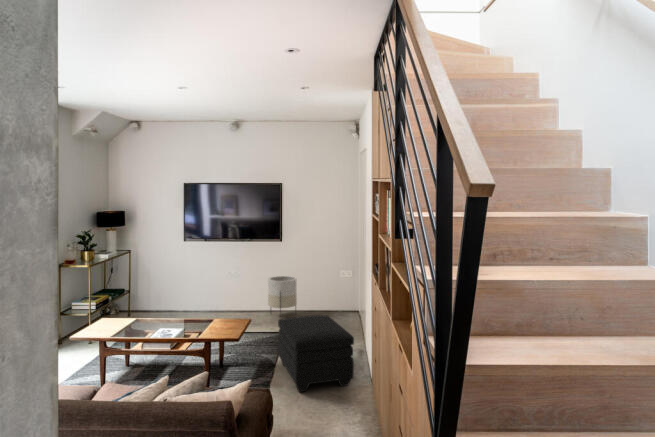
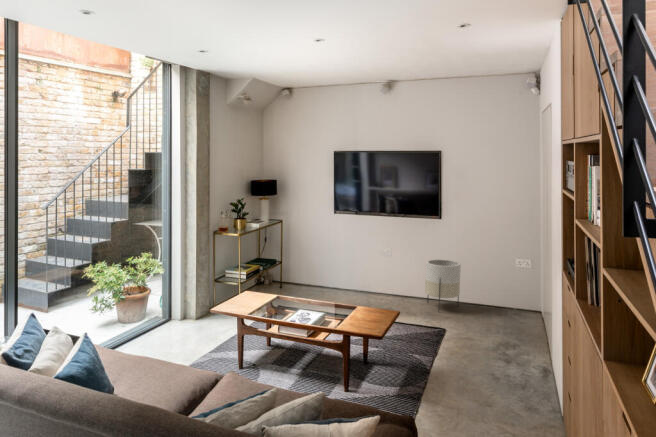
ottoman: present [278,315,354,392] -> none [434,316,543,422]

